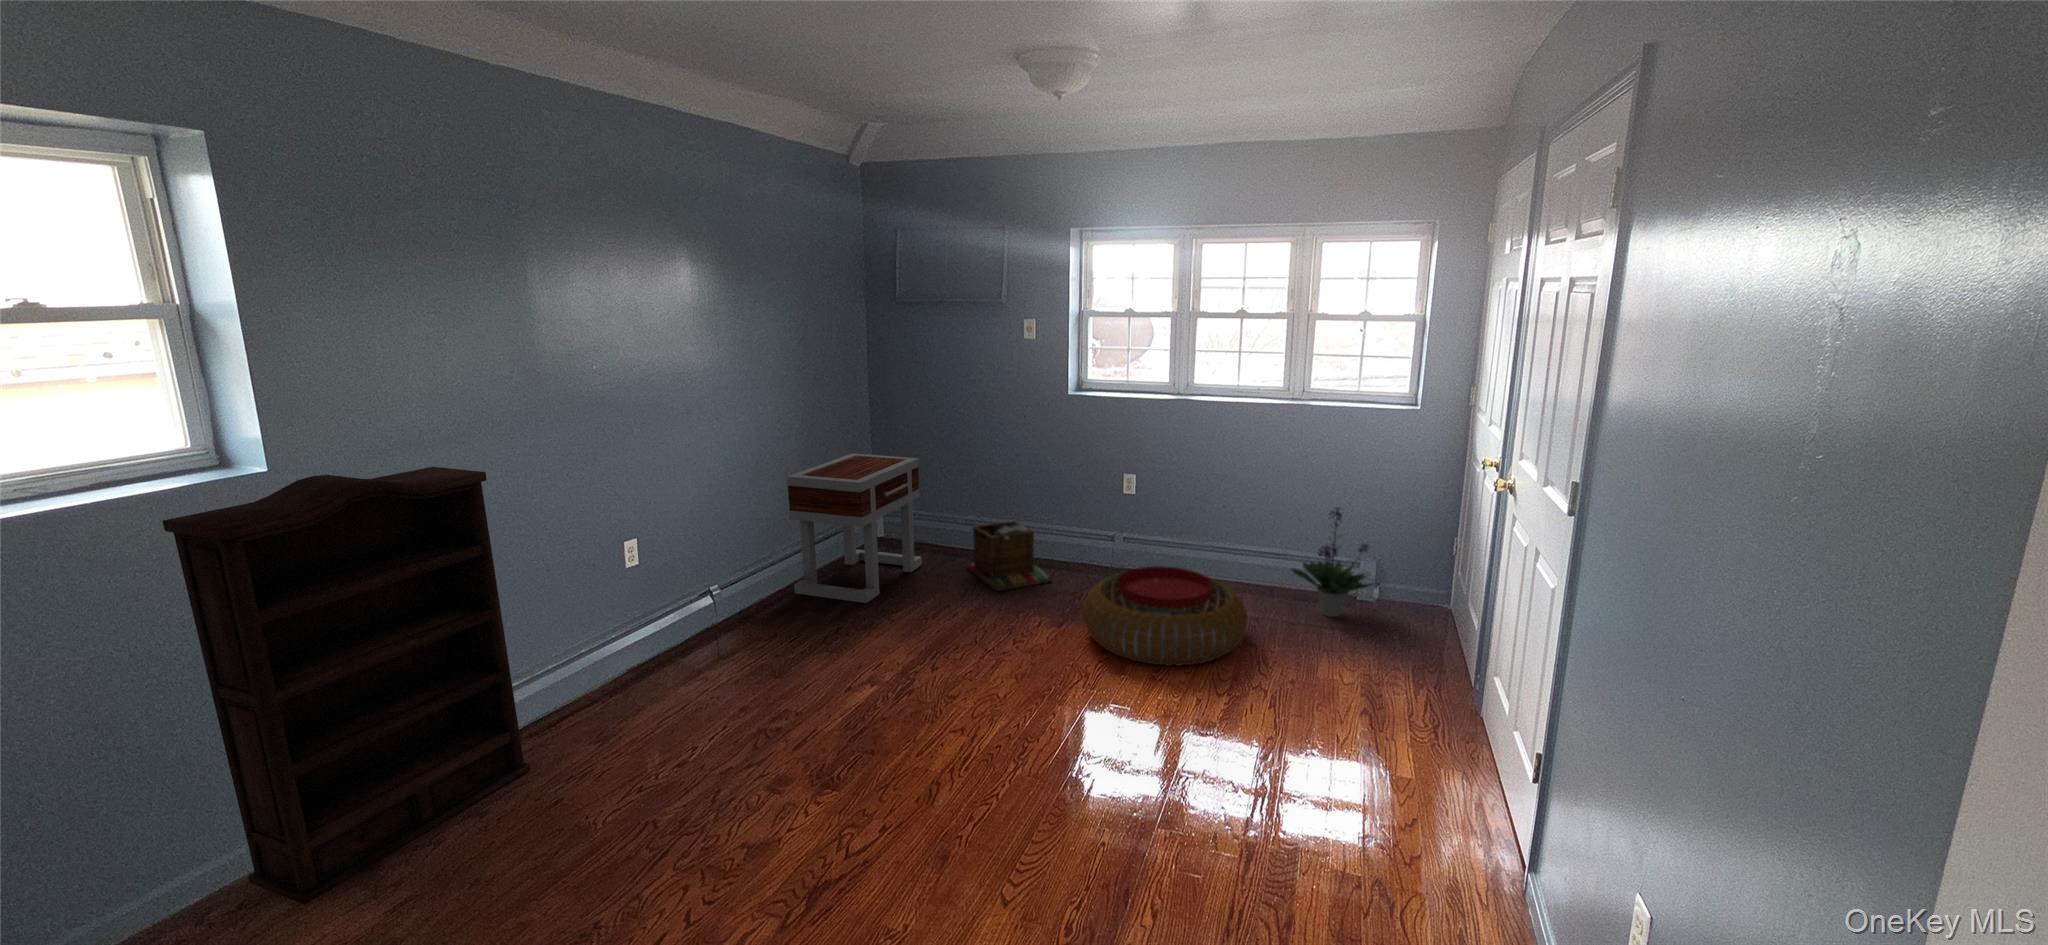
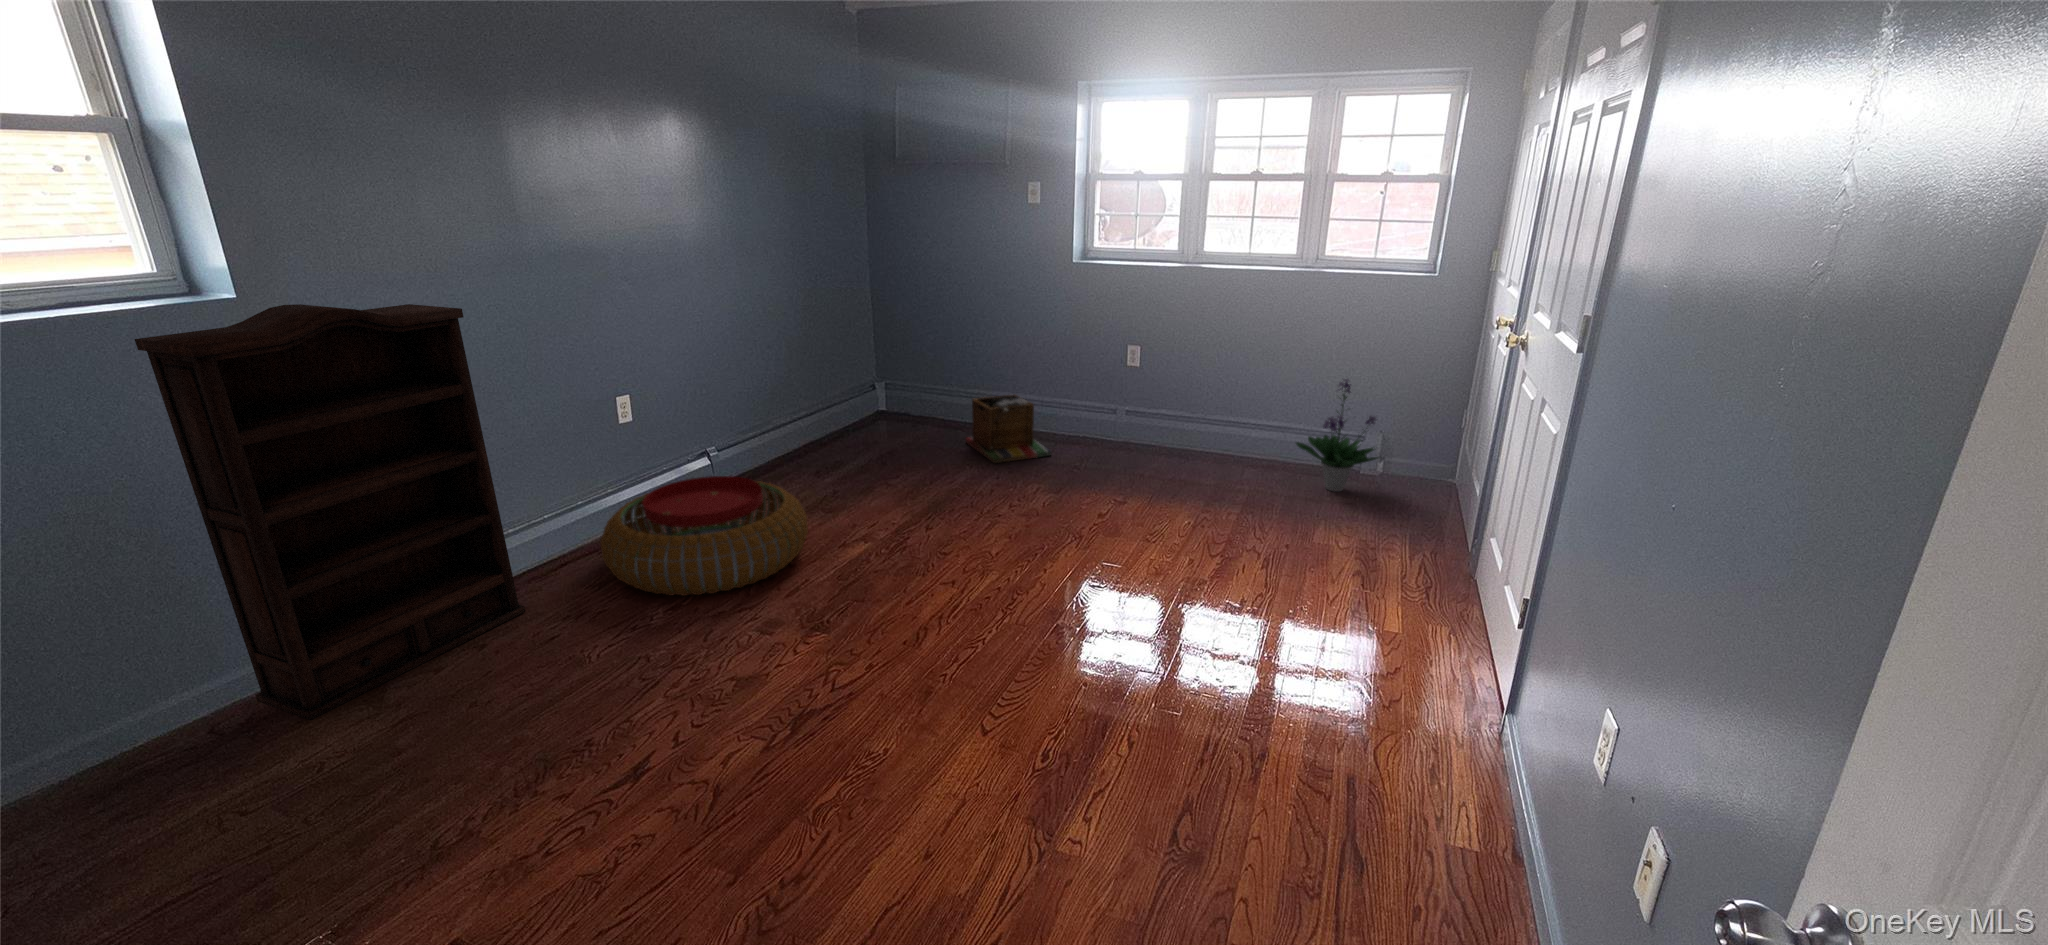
side table: present [787,454,922,603] -> none [779,323,920,472]
pouf: present [1083,566,1247,666] -> present [601,476,808,596]

